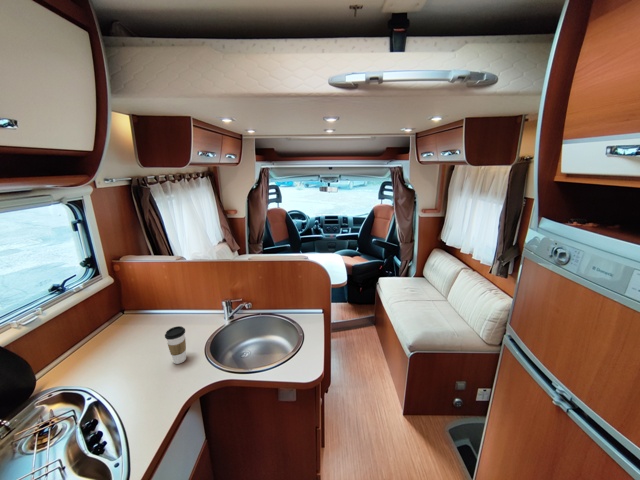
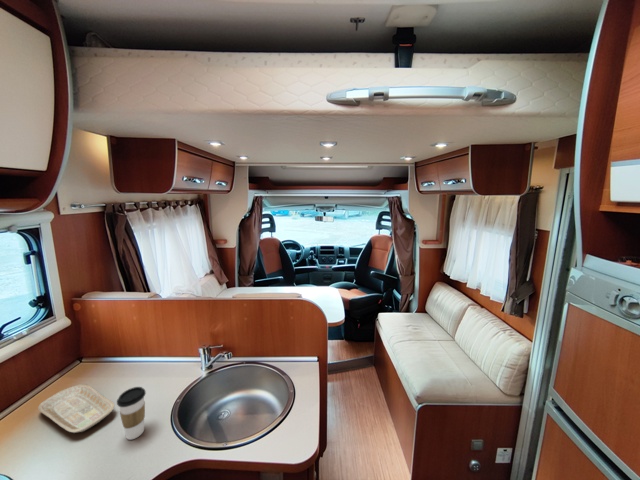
tray: none [102,327,161,359] -> present [38,384,114,433]

